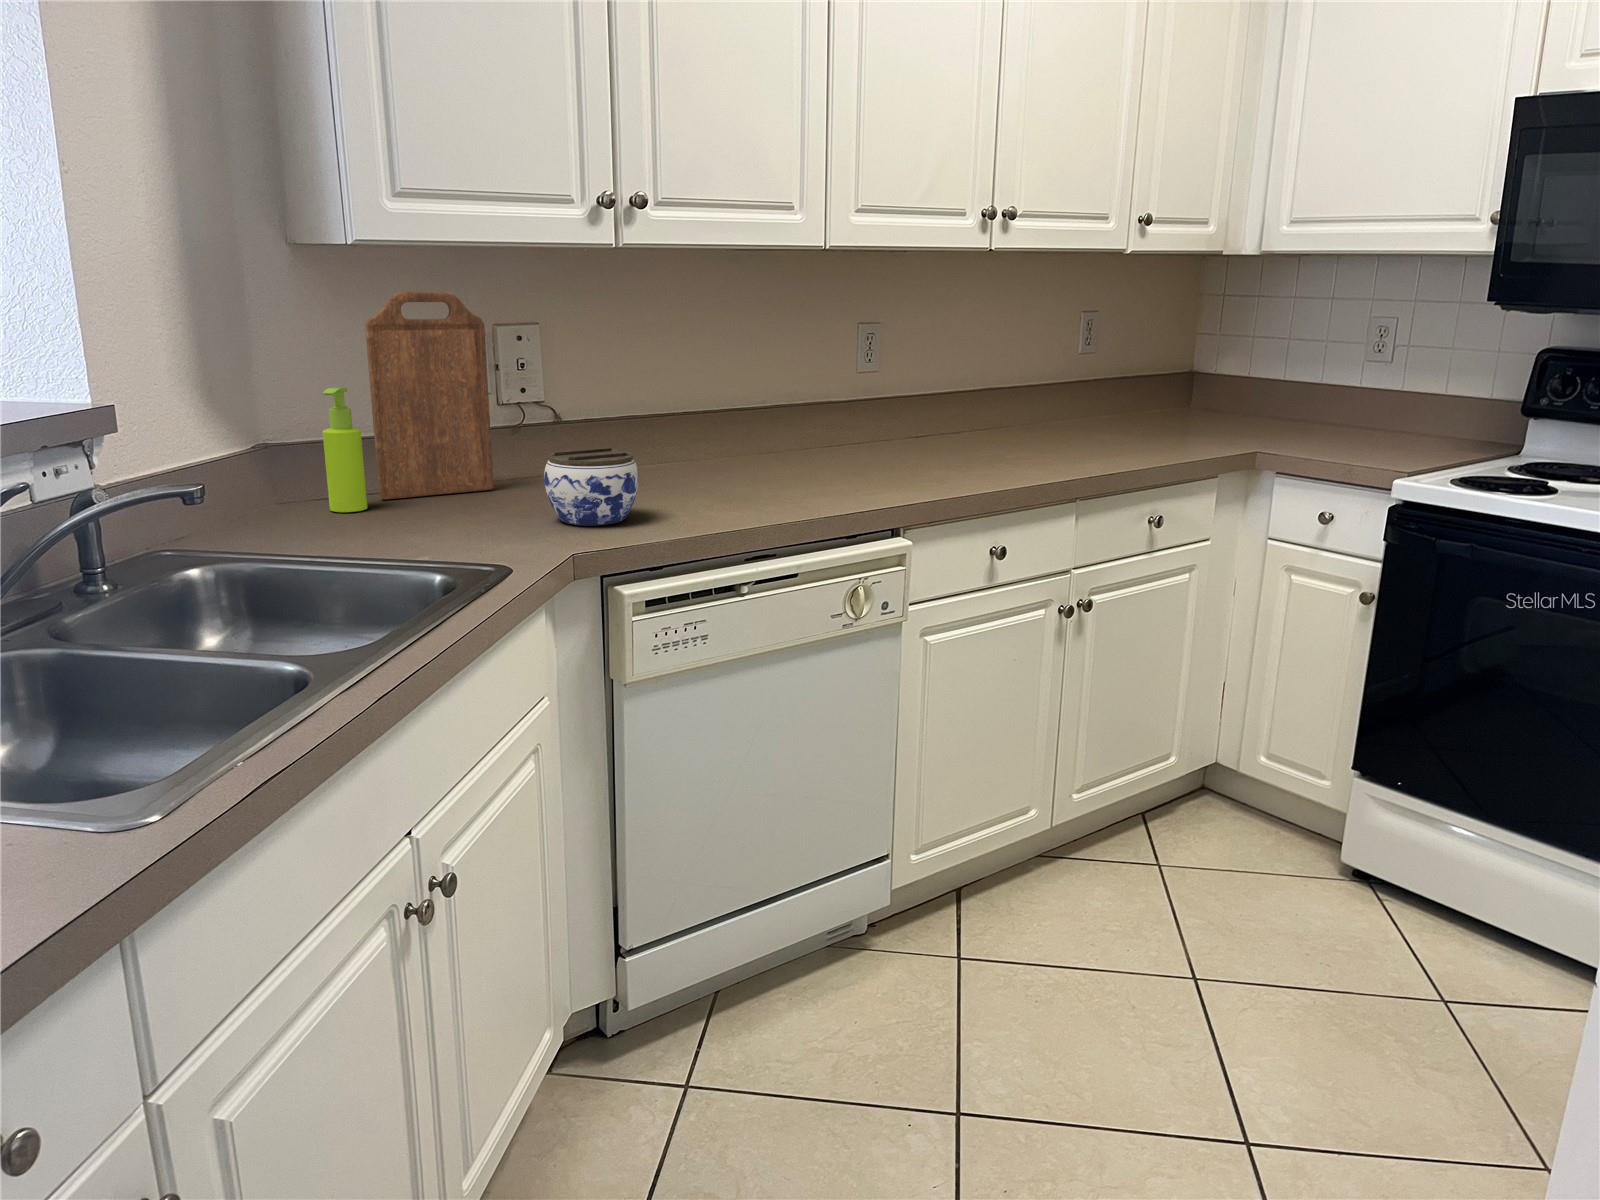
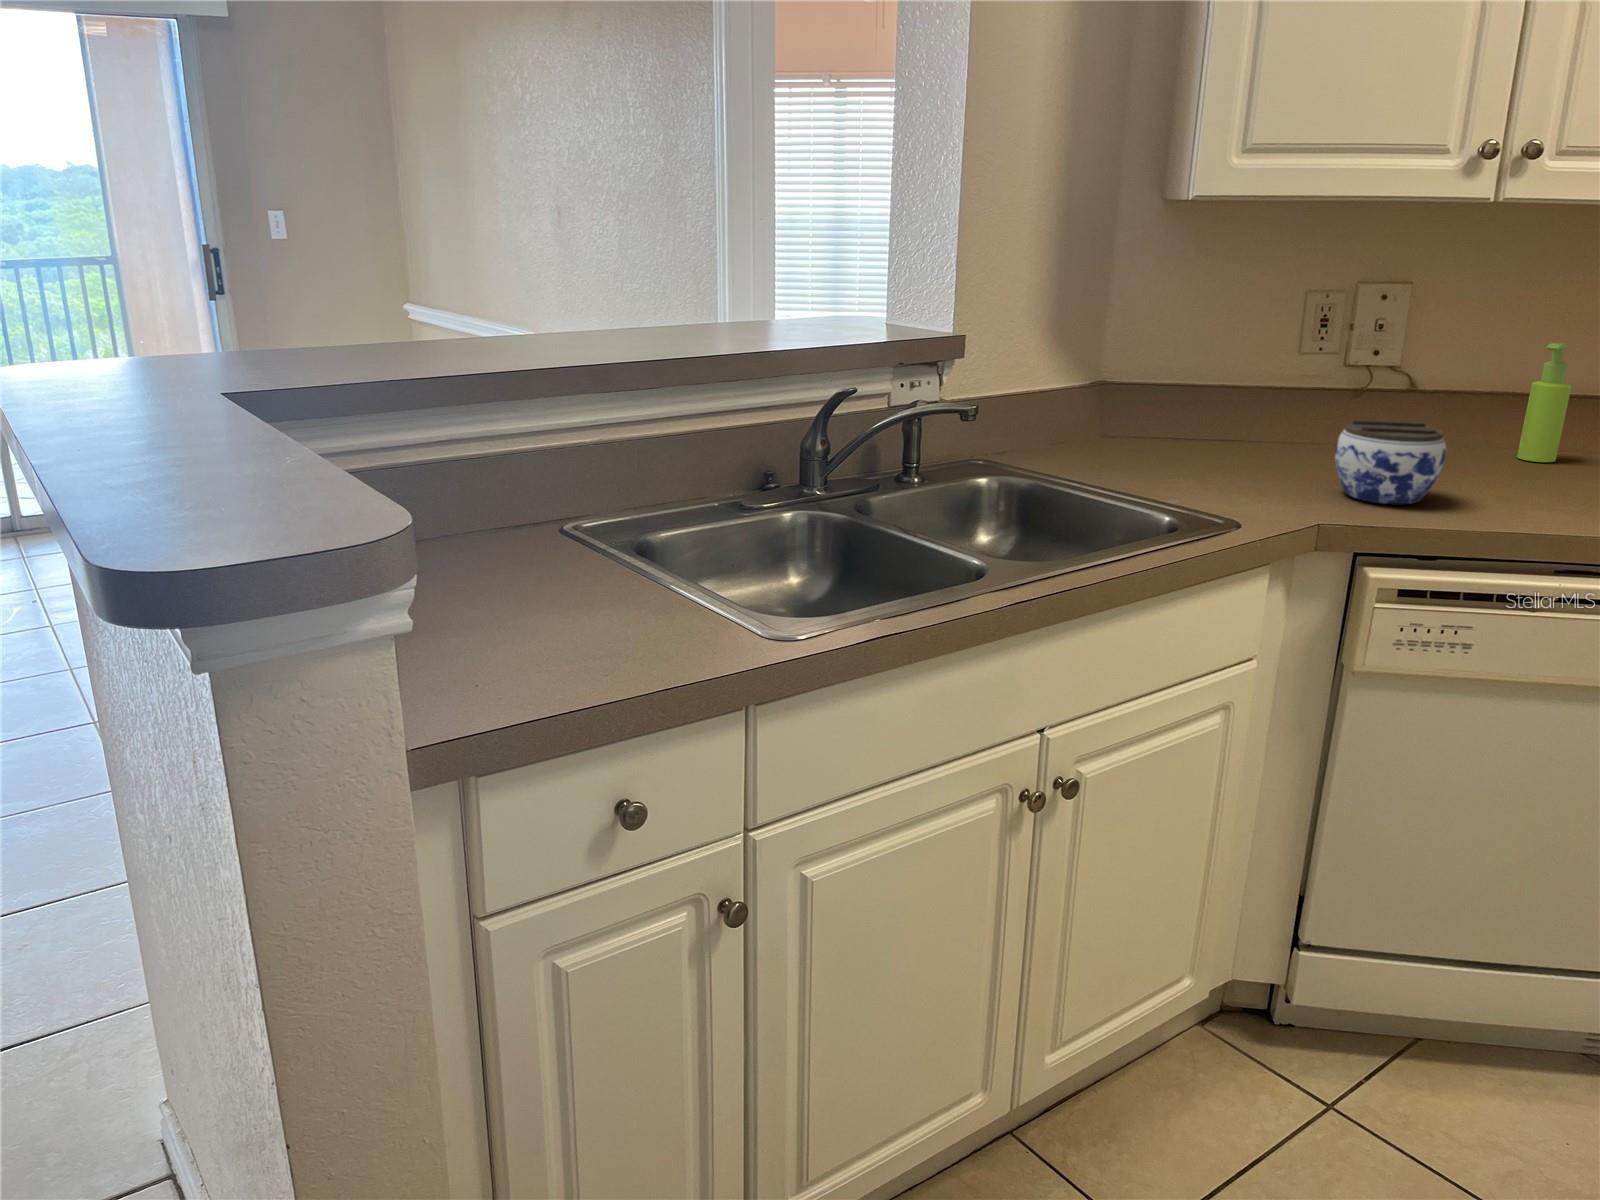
cutting board: present [365,291,493,499] -> none [1196,246,1340,451]
soap dispenser: present [322,388,367,512] -> present [1517,343,1571,462]

